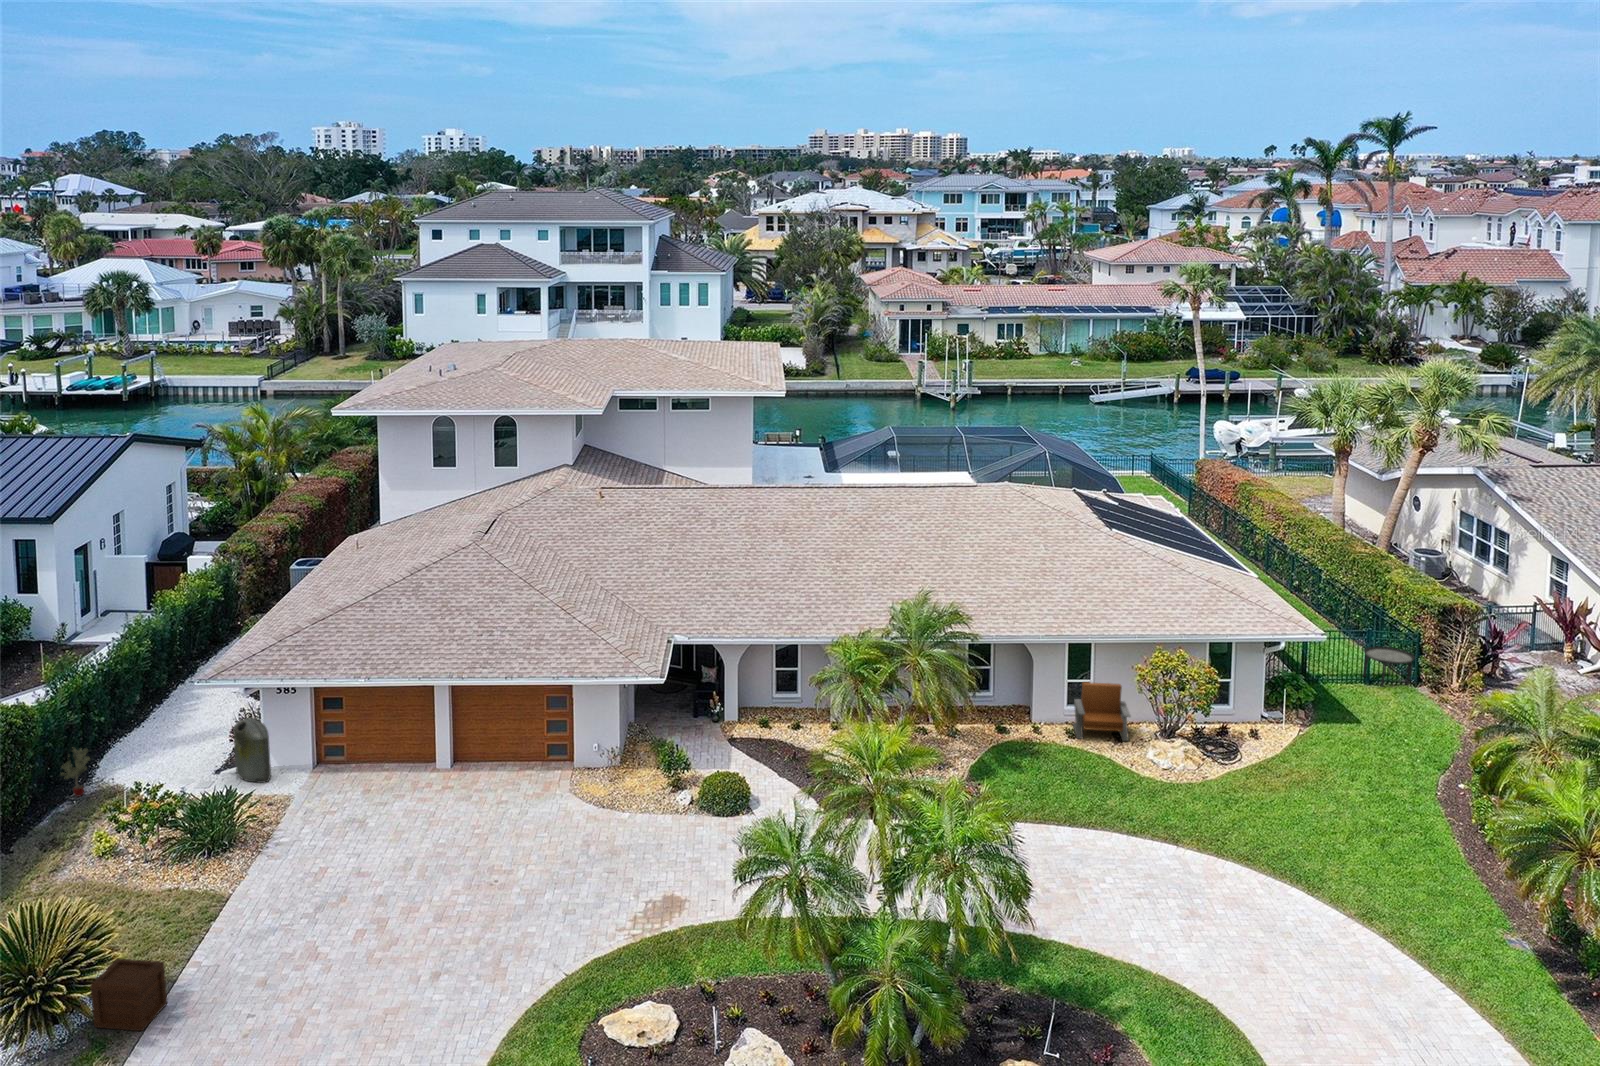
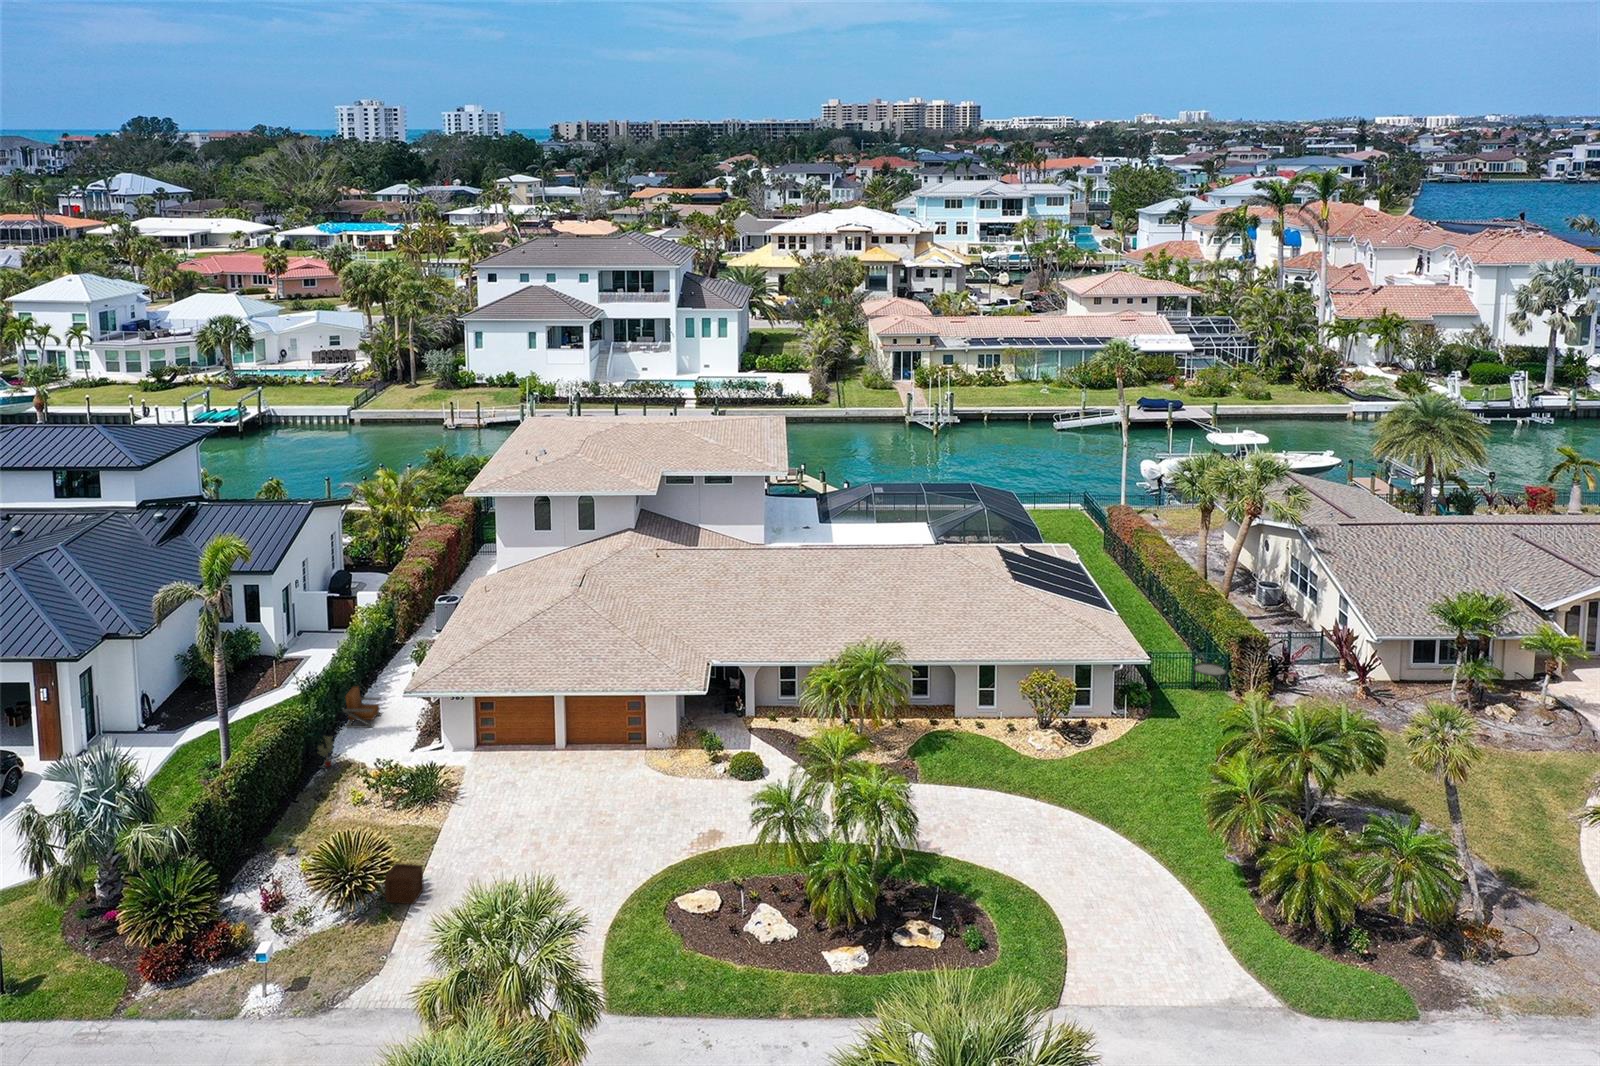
lounge chair: present [1073,682,1131,741] -> present [343,686,381,728]
trash can: present [233,718,271,783] -> none [424,716,449,758]

